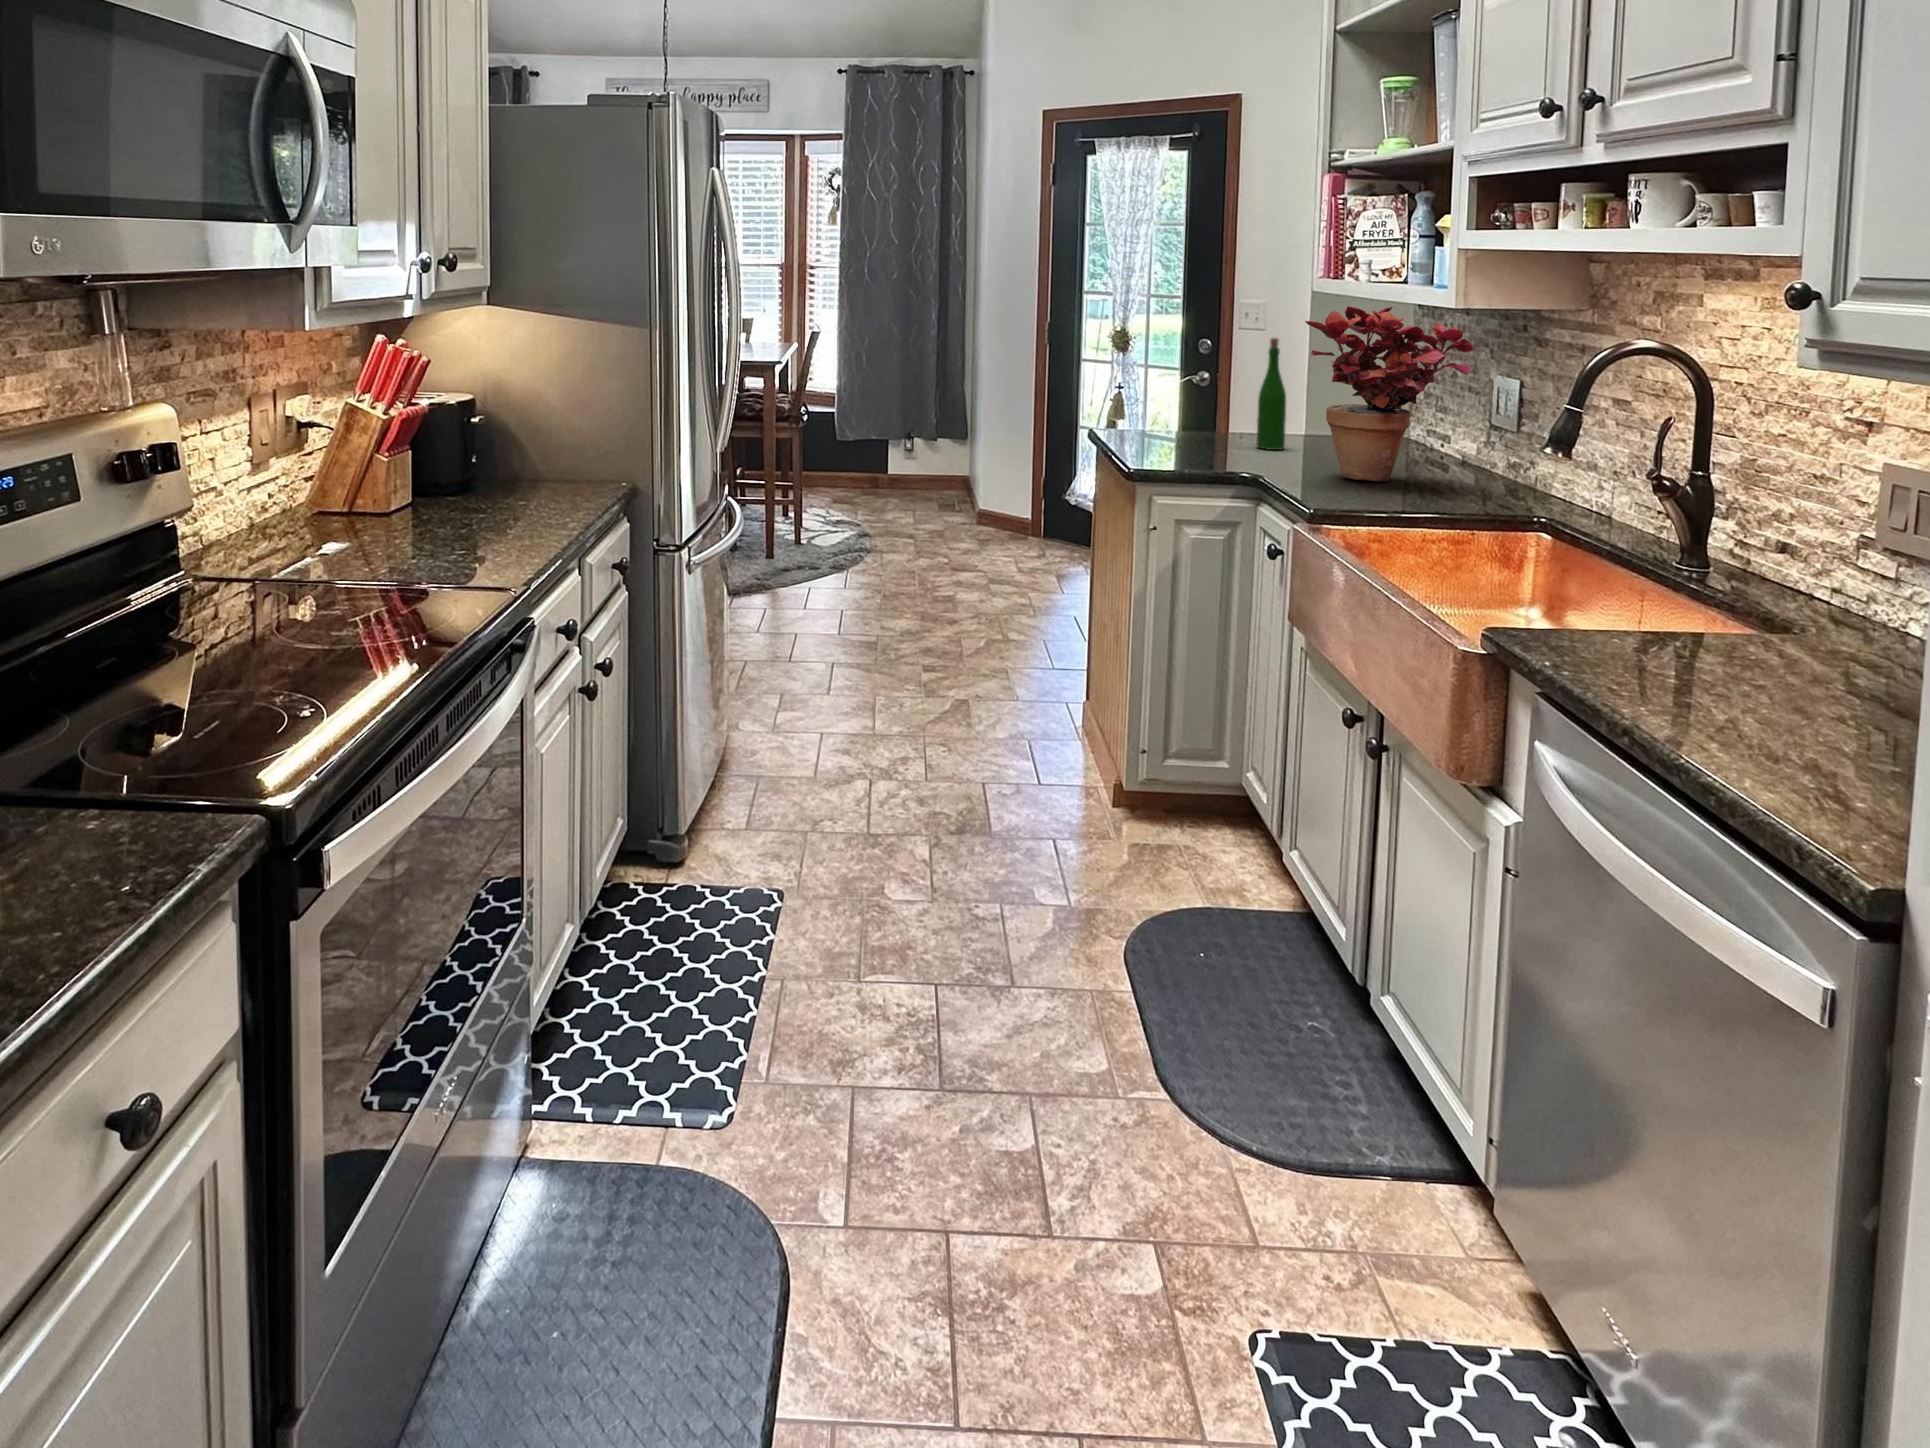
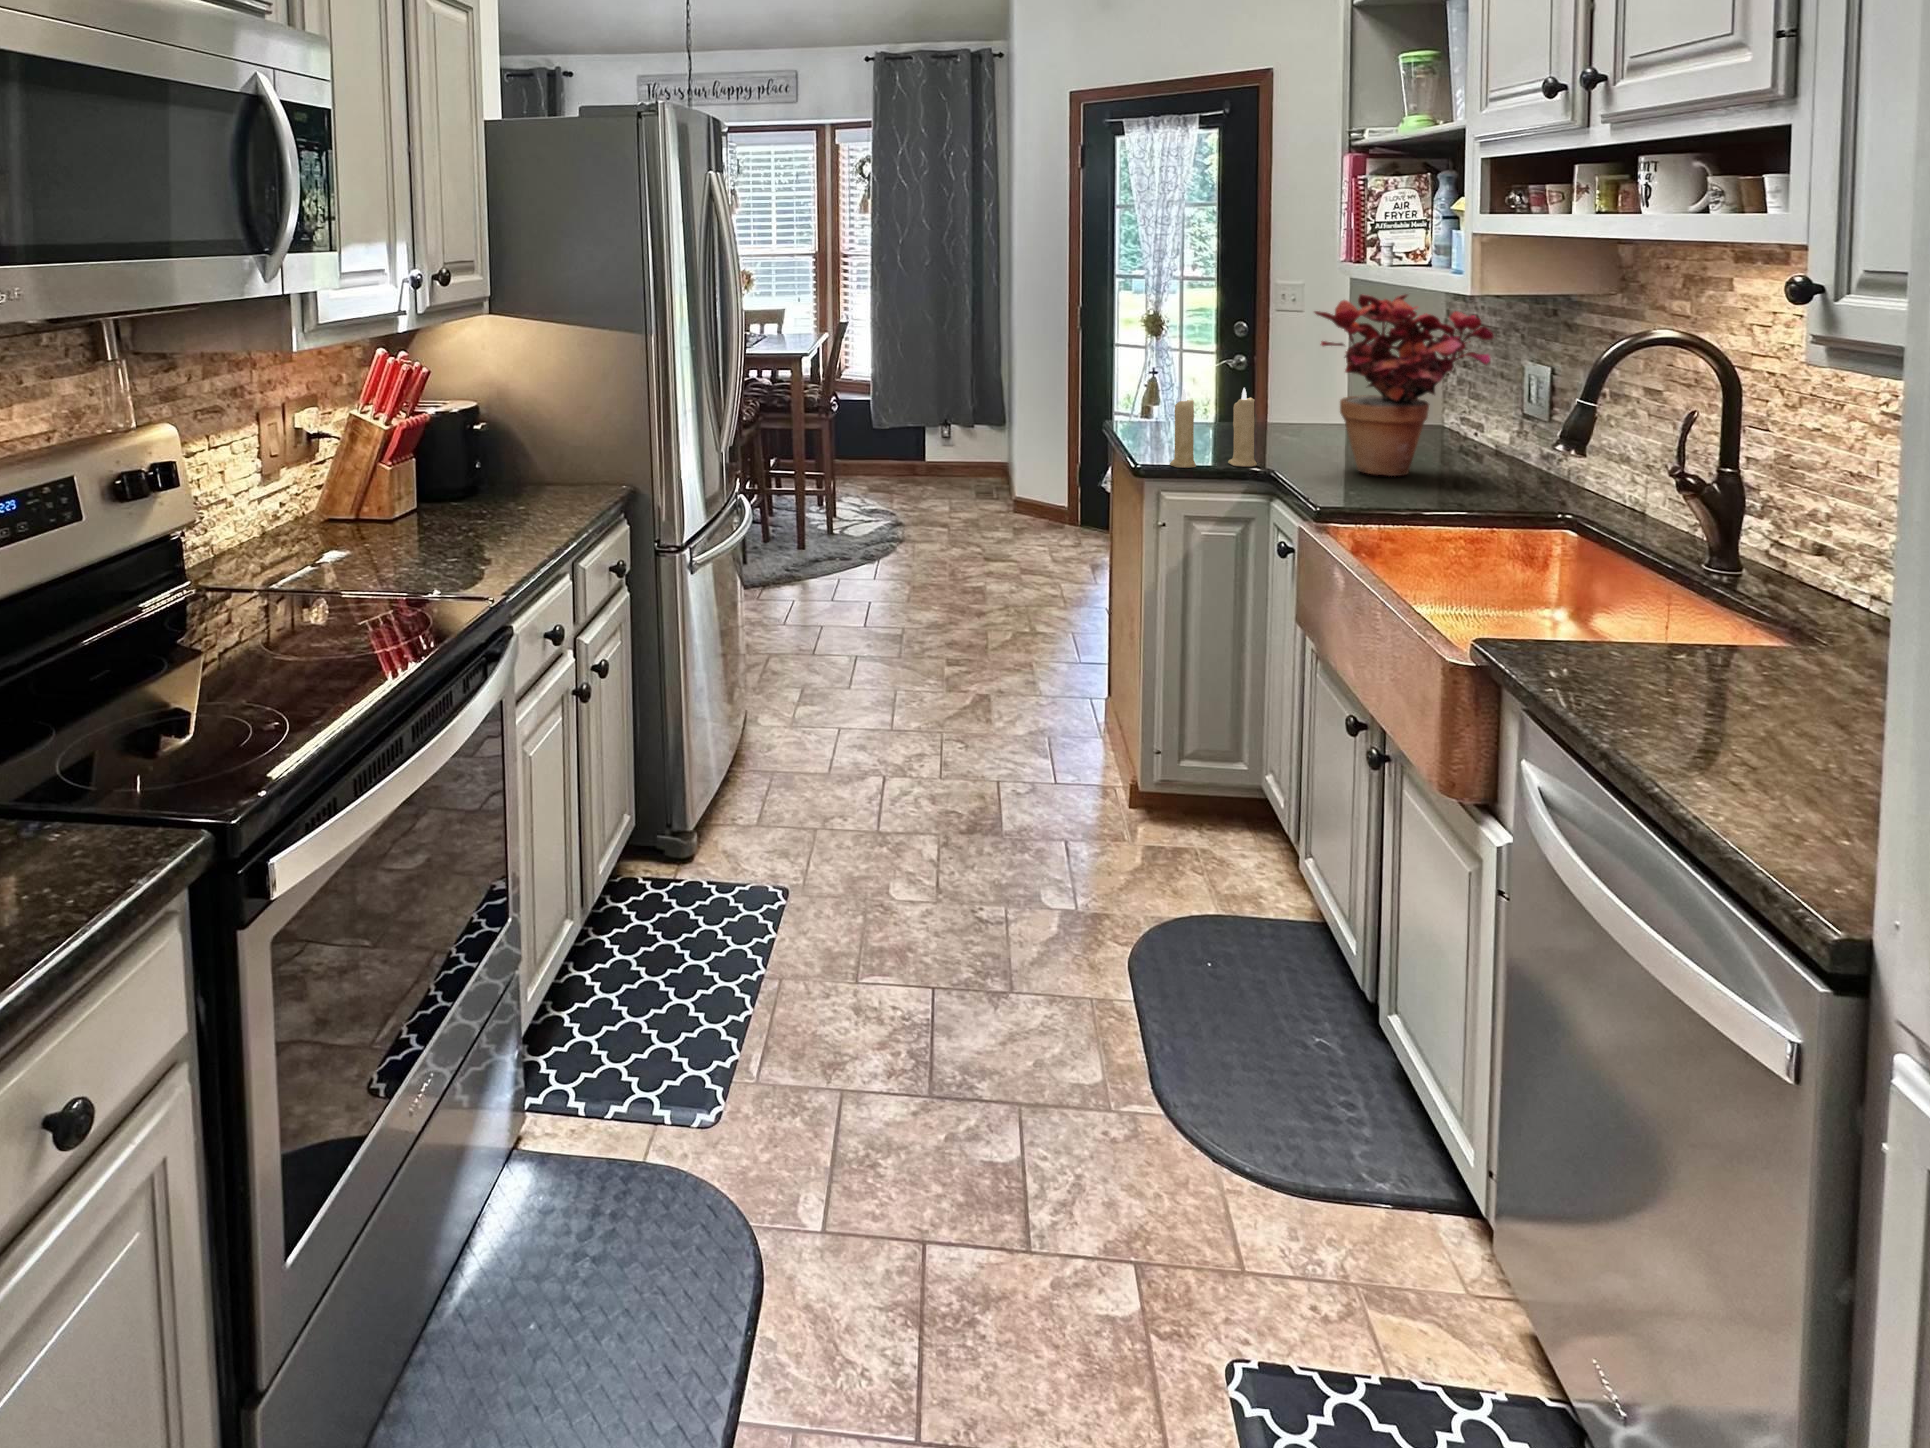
wine bottle: present [1257,338,1286,450] -> none [1275,325,1306,441]
candle: none [1163,393,1246,472] -> present [1170,388,1257,468]

